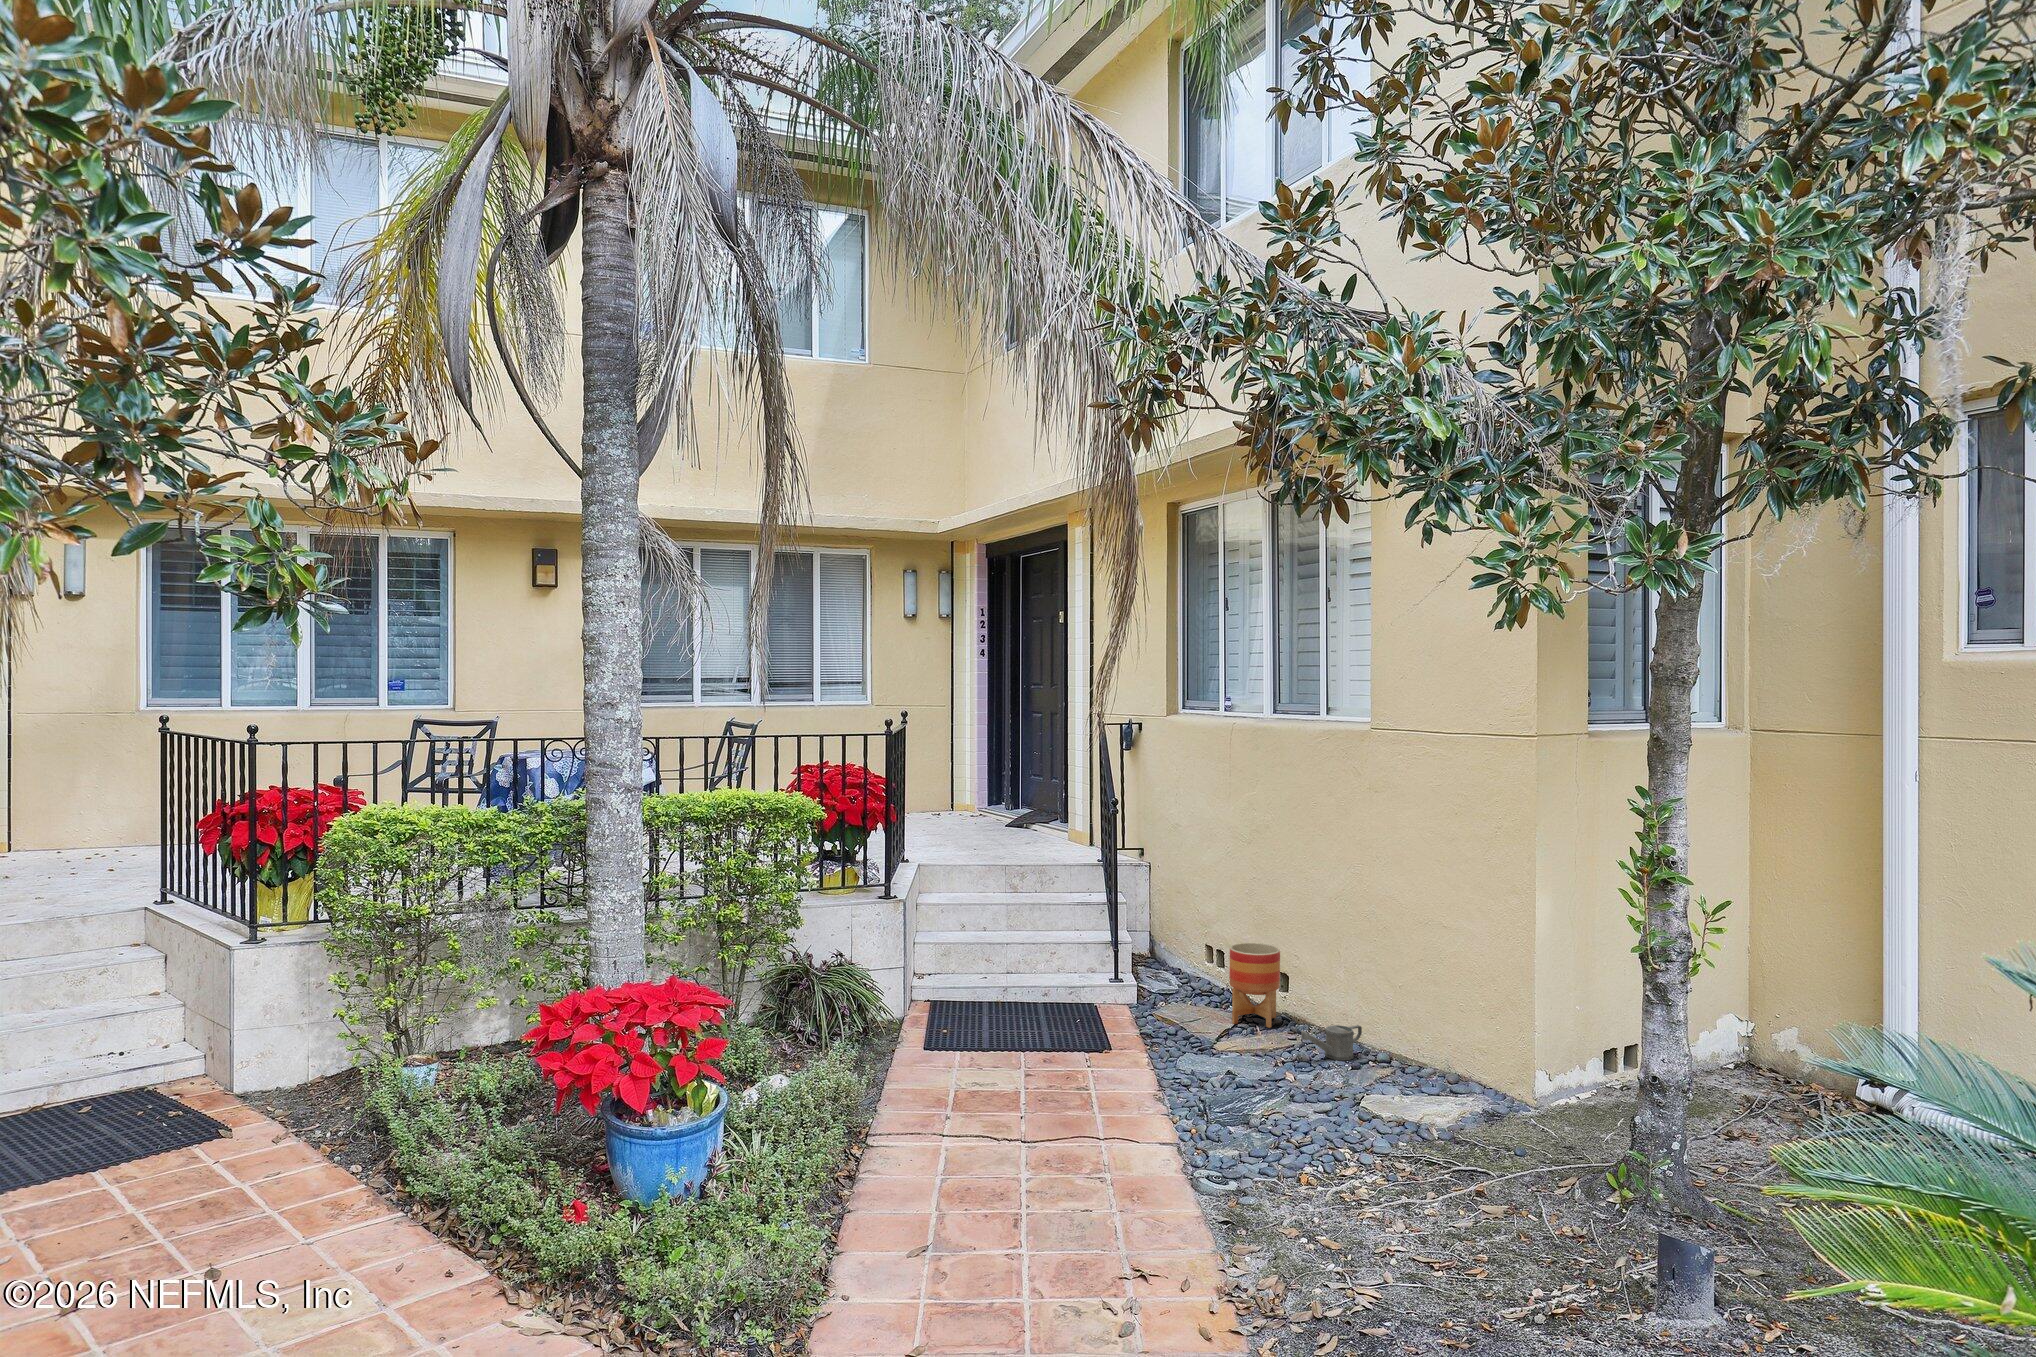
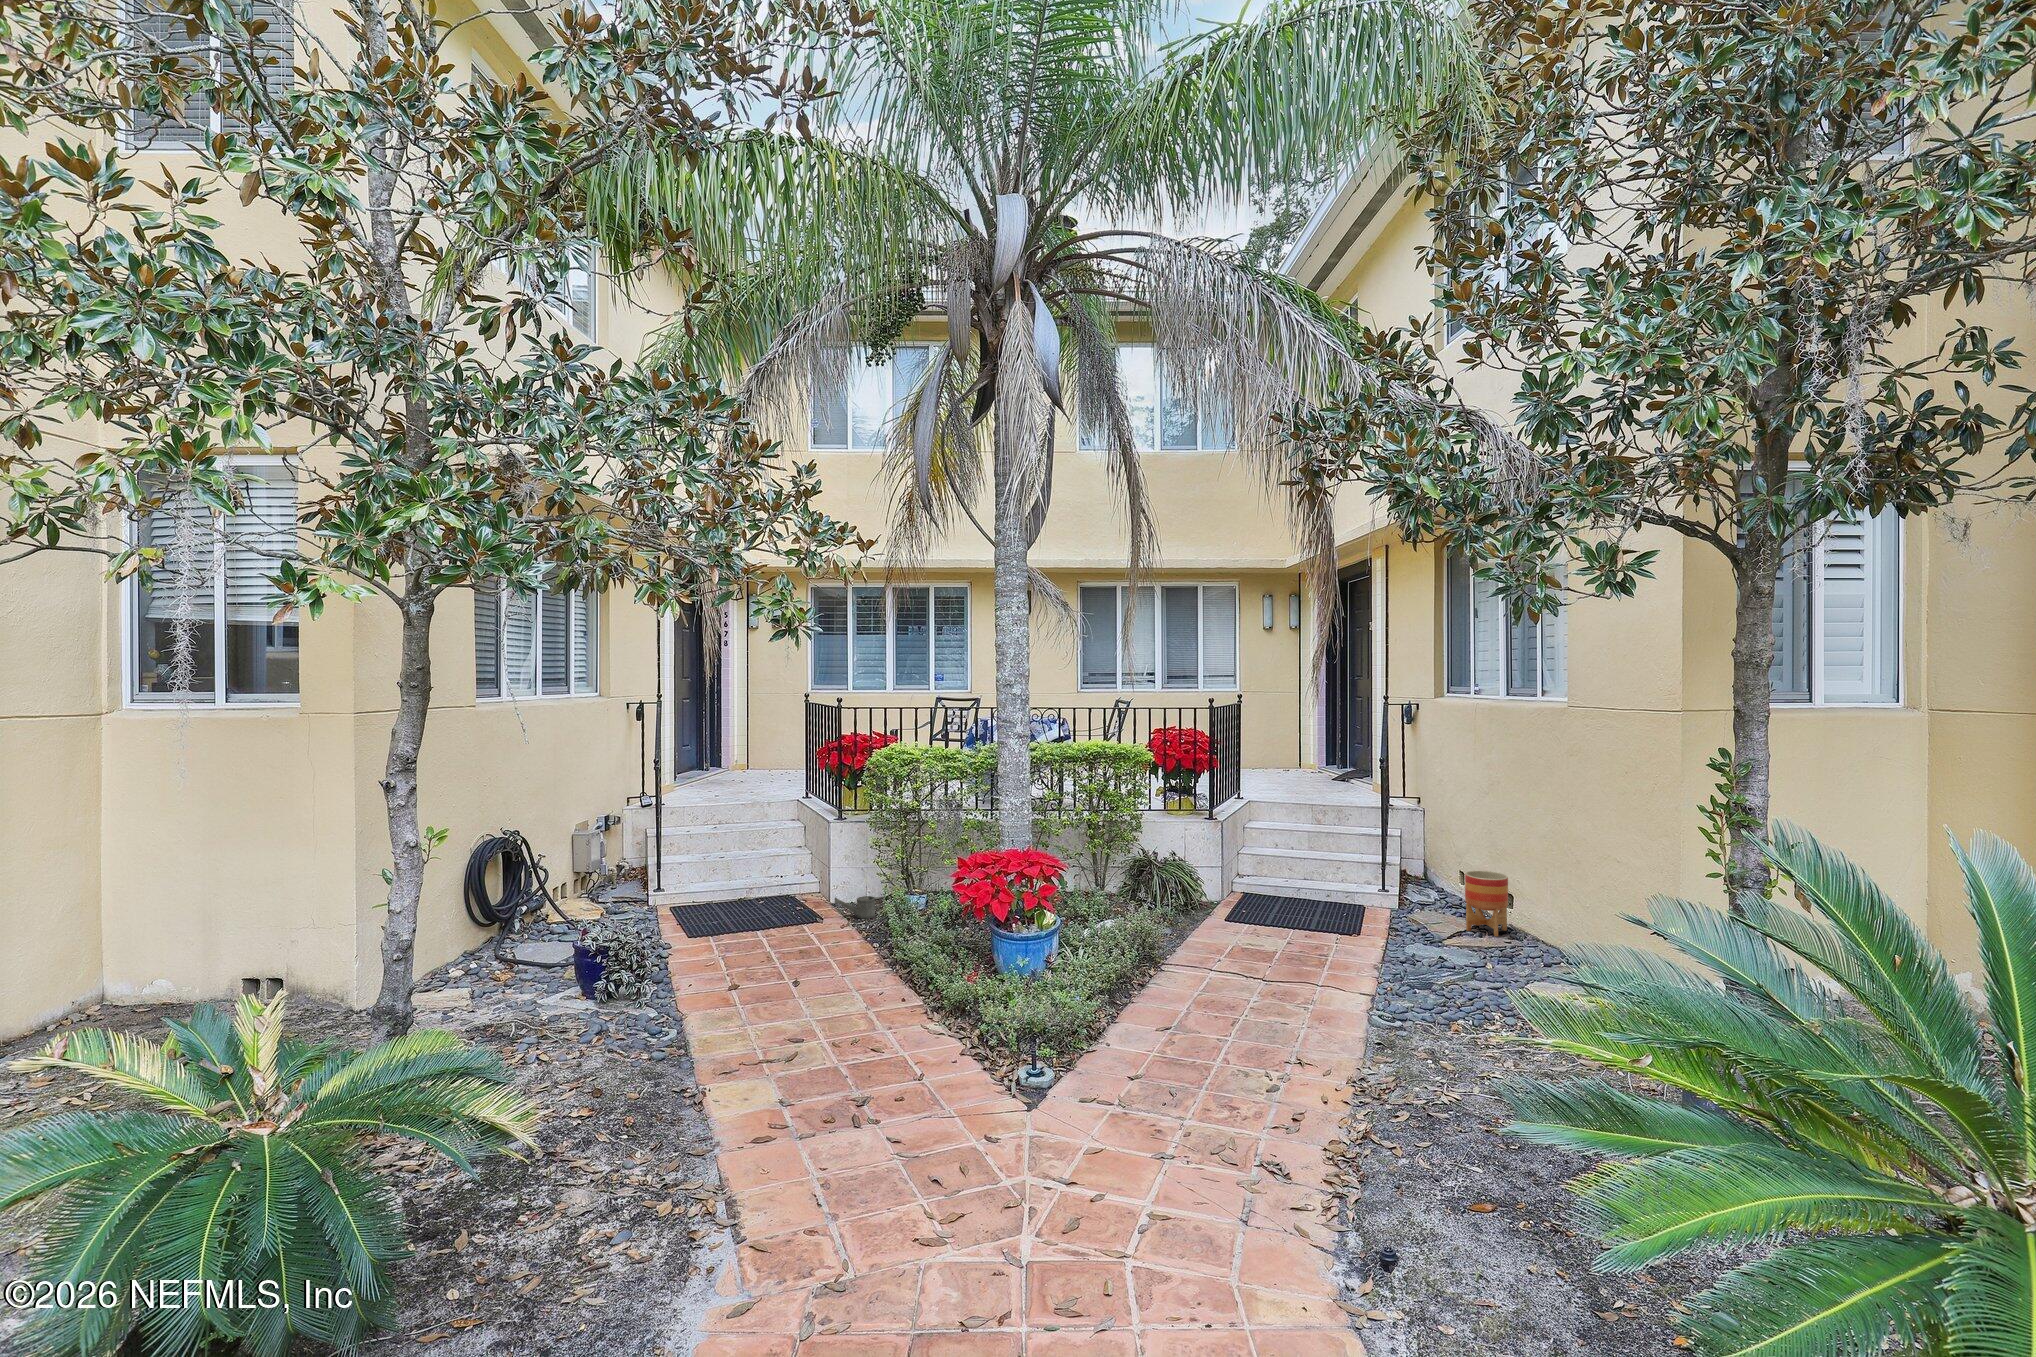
watering can: present [1301,1025,1362,1061] -> present [835,896,885,919]

